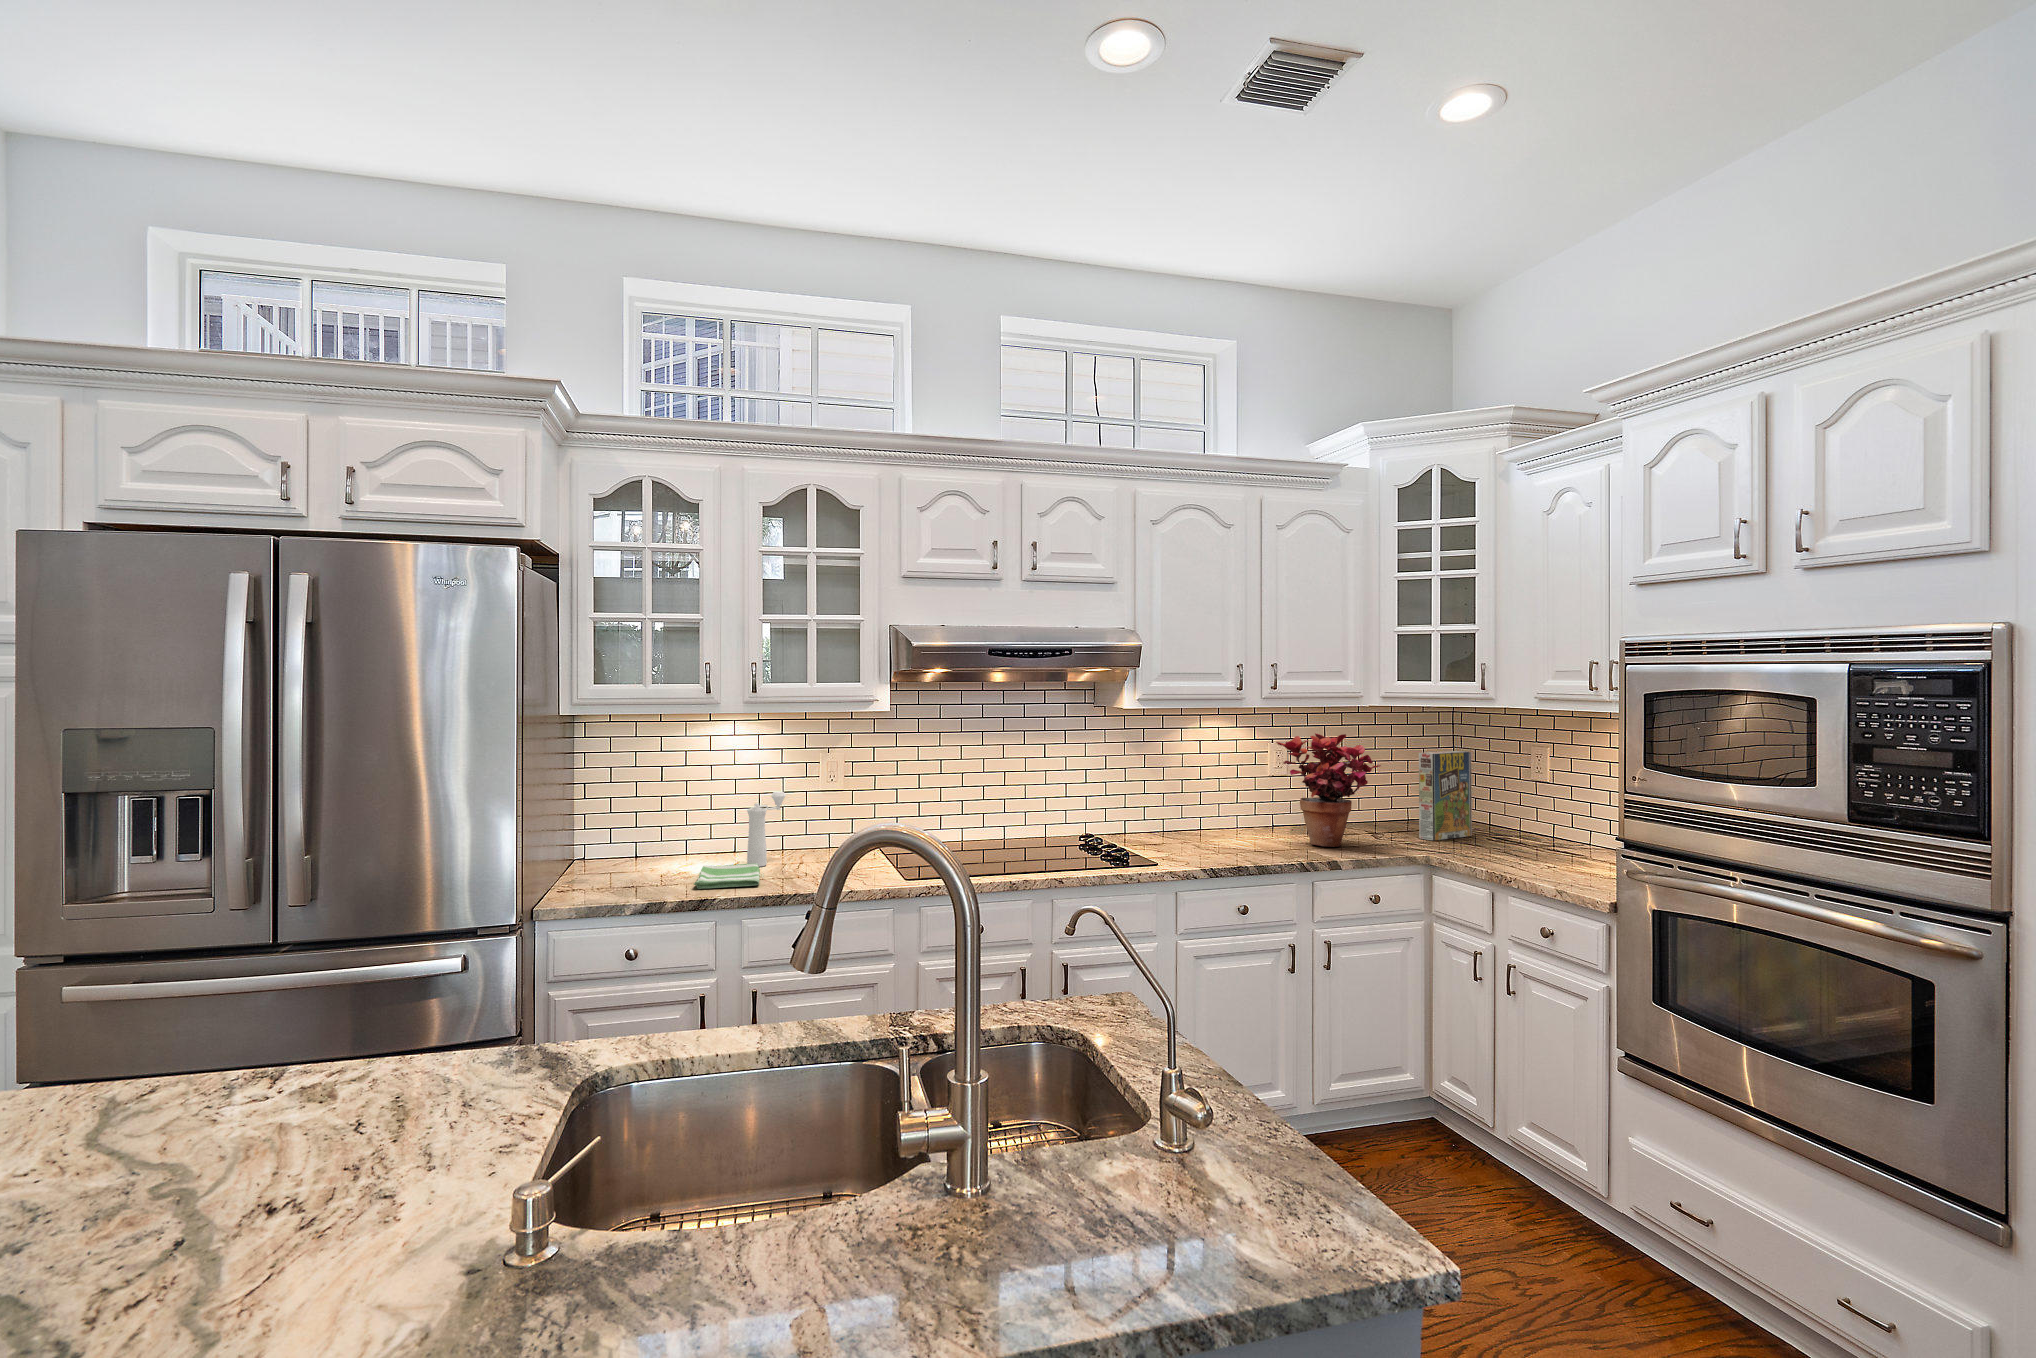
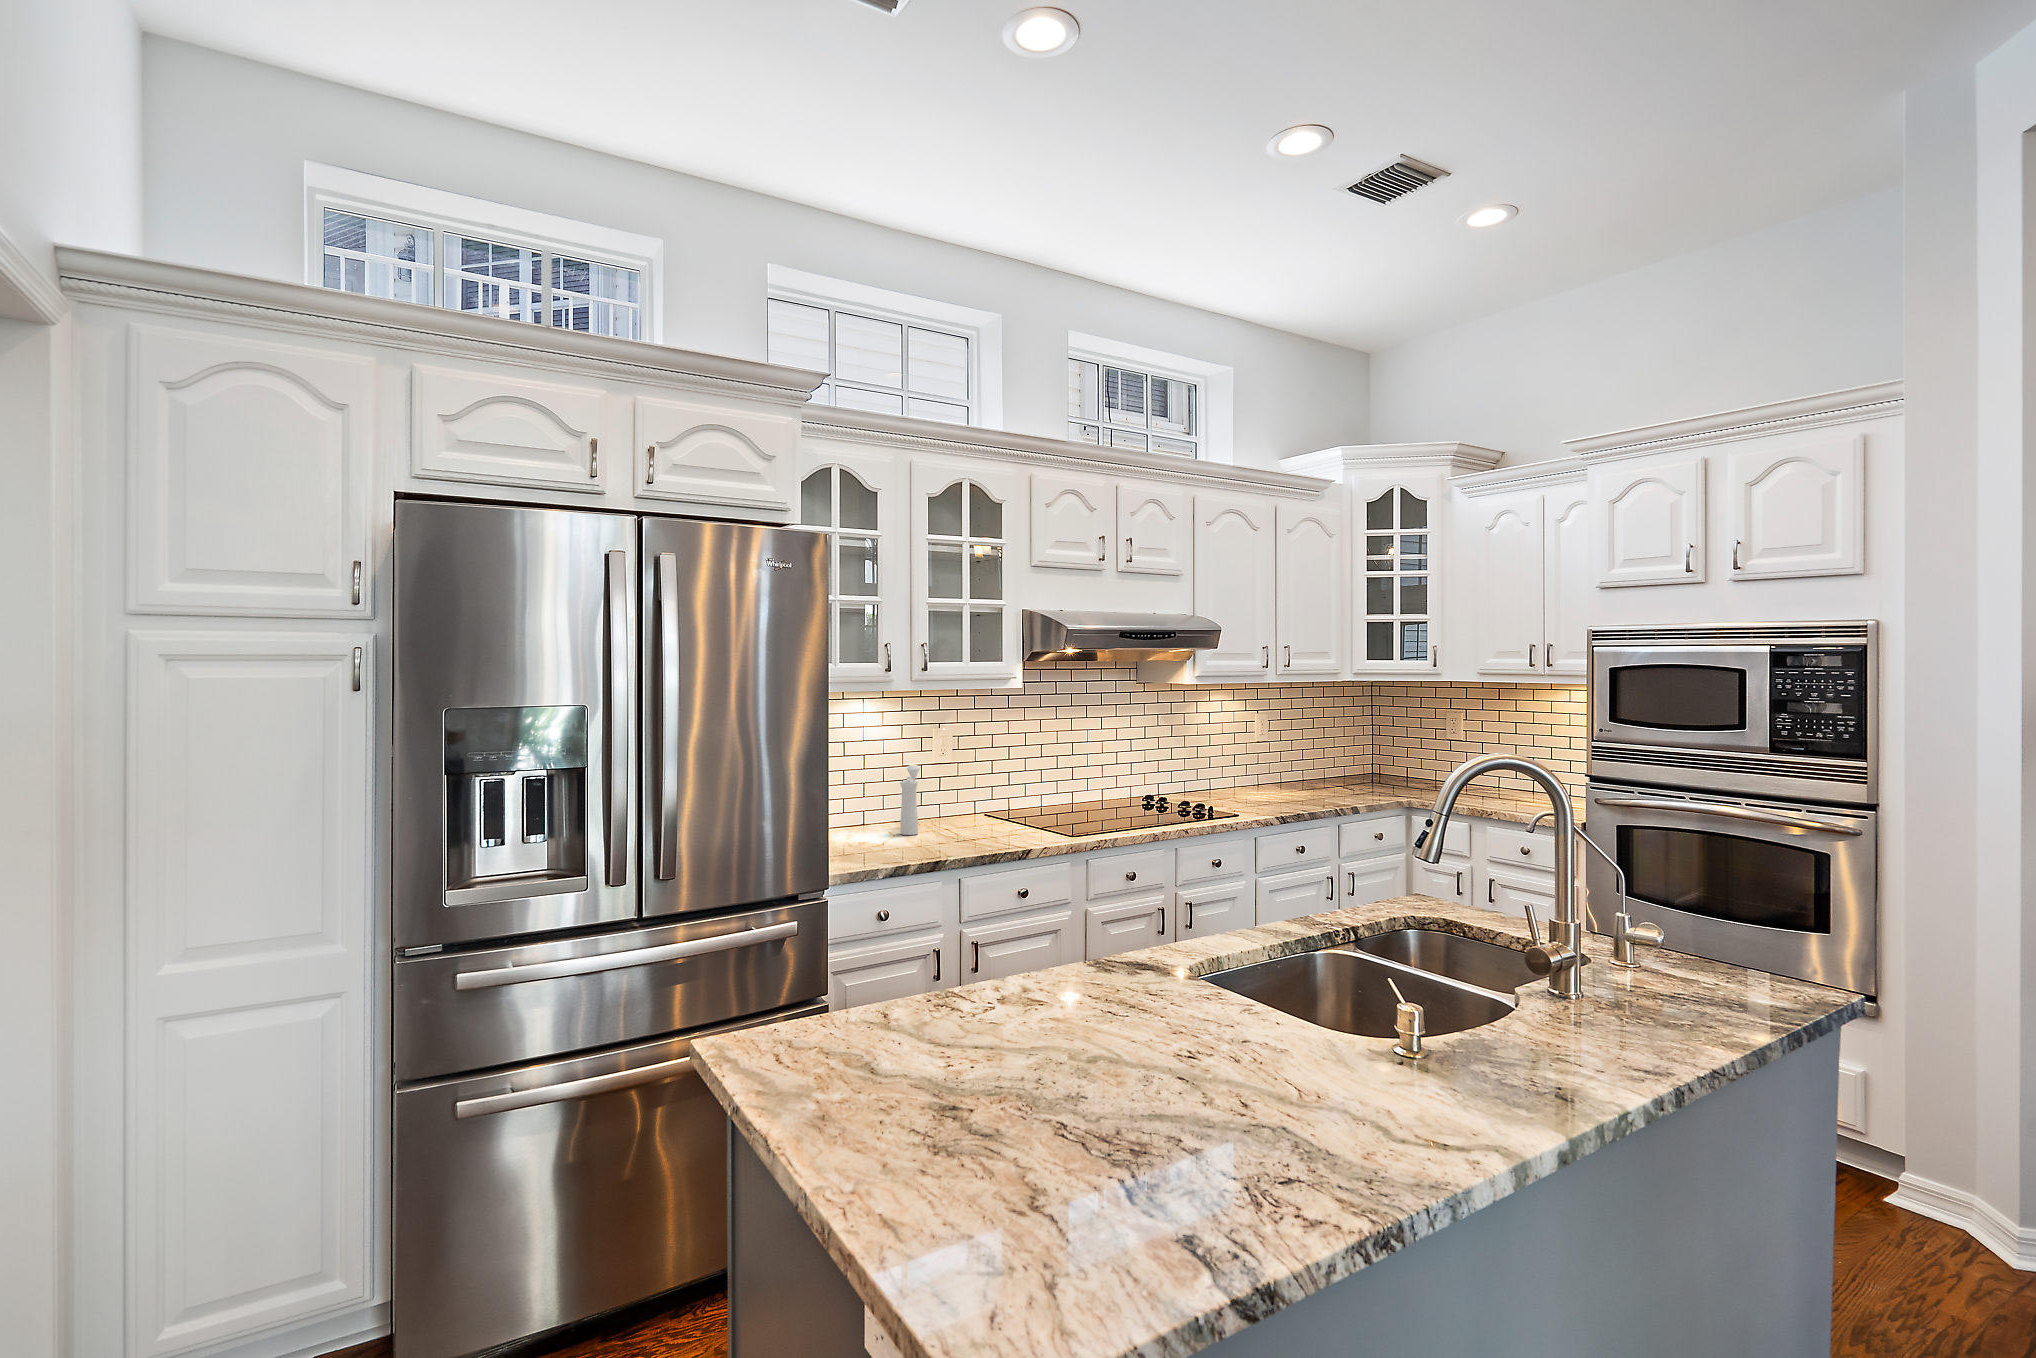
potted plant: present [1276,733,1381,847] -> none [1275,703,1360,794]
cereal box: present [1419,751,1472,840] -> none [1364,715,1394,786]
dish towel: present [694,863,760,889] -> none [882,831,964,854]

